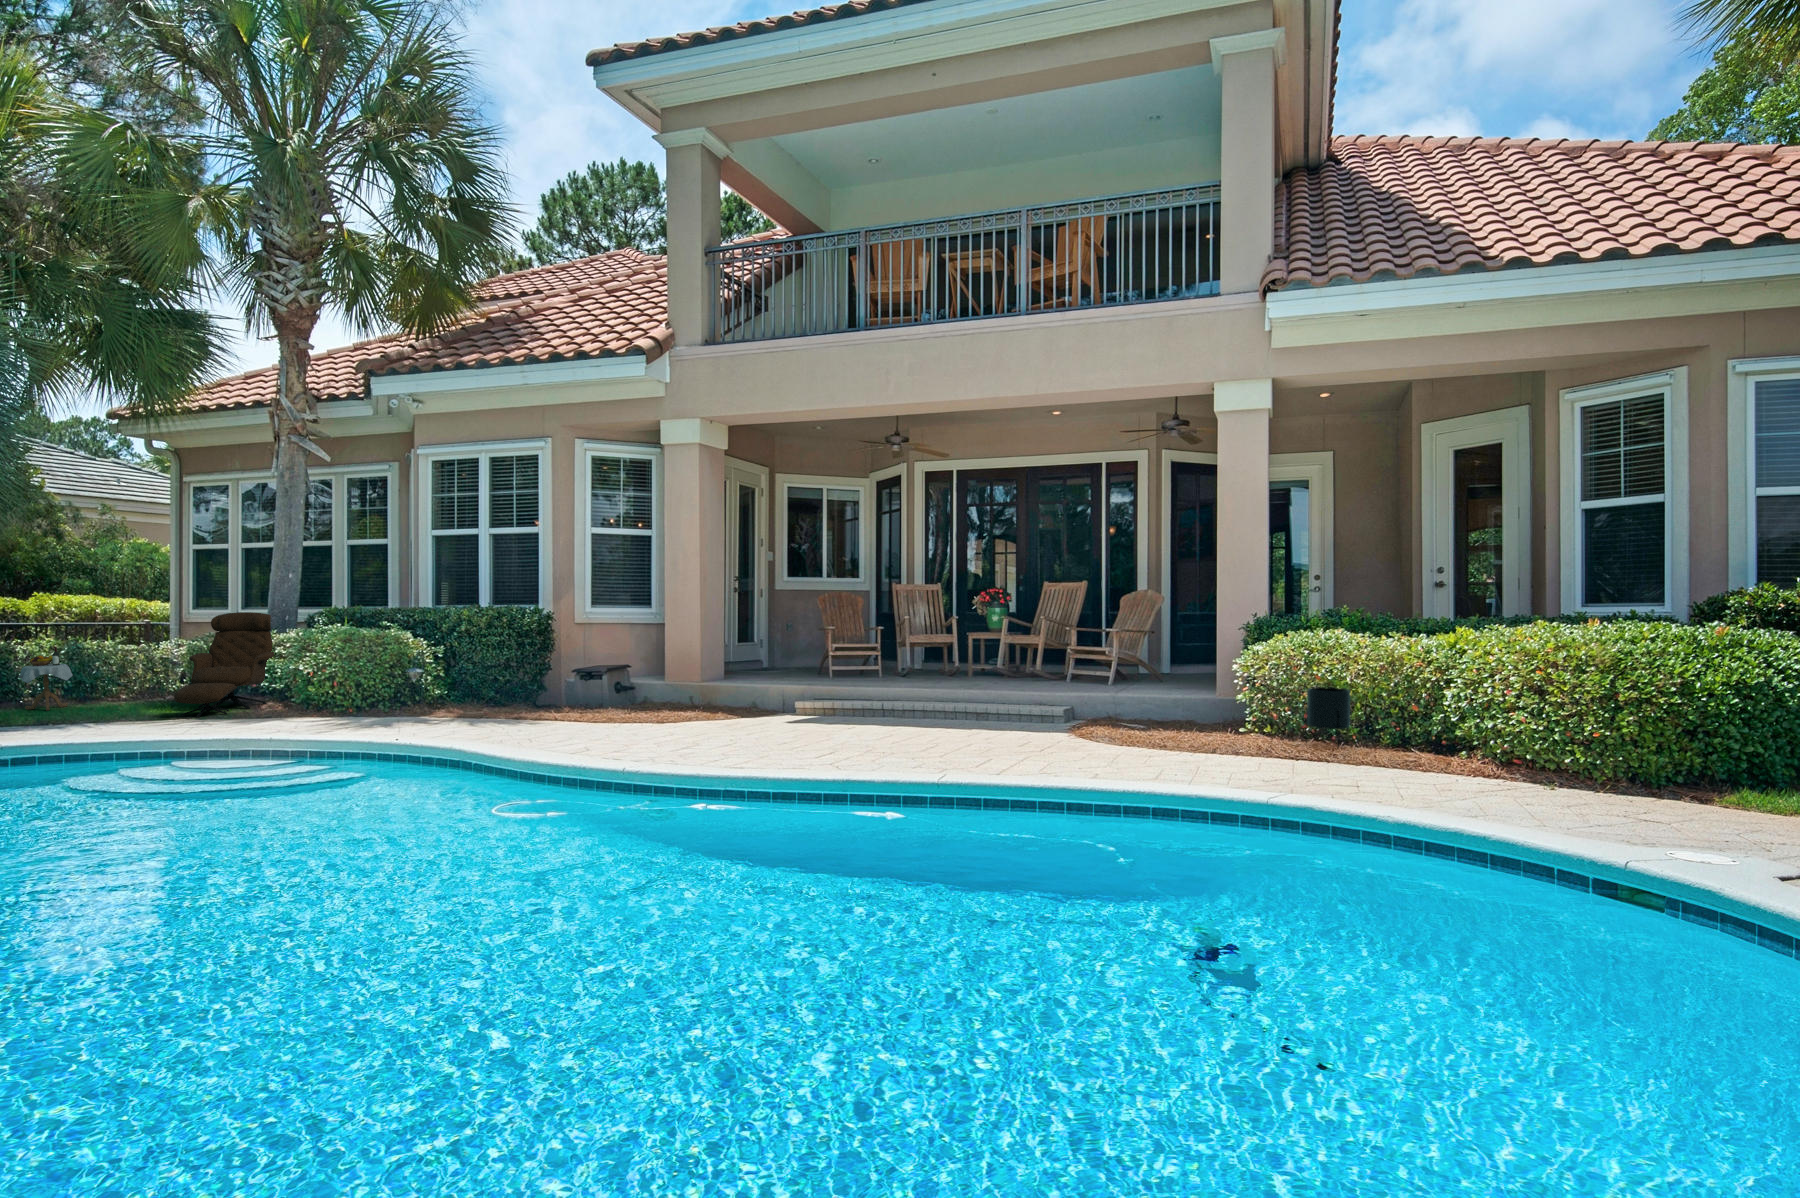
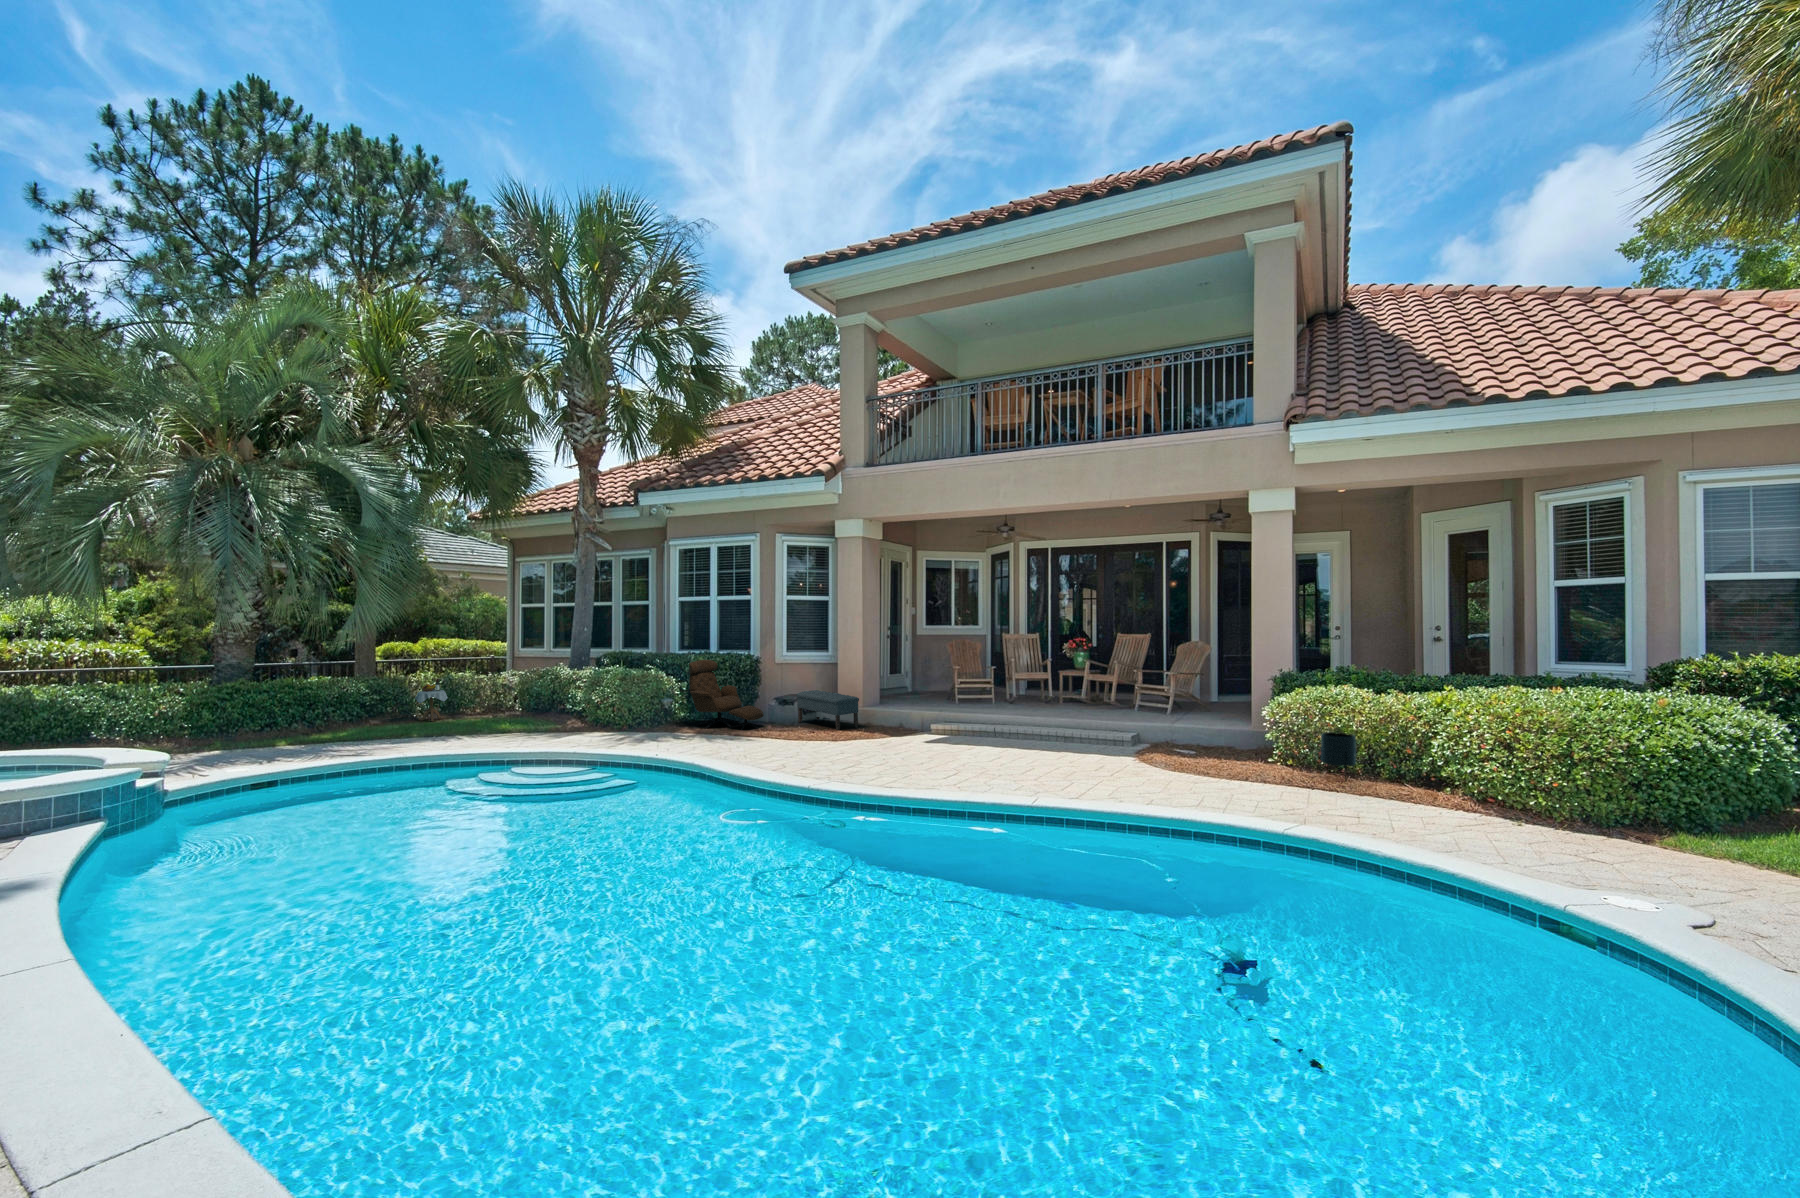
lounge chair: present [174,612,274,717] -> present [689,660,764,730]
bench: none [607,659,696,712] -> present [797,690,859,731]

